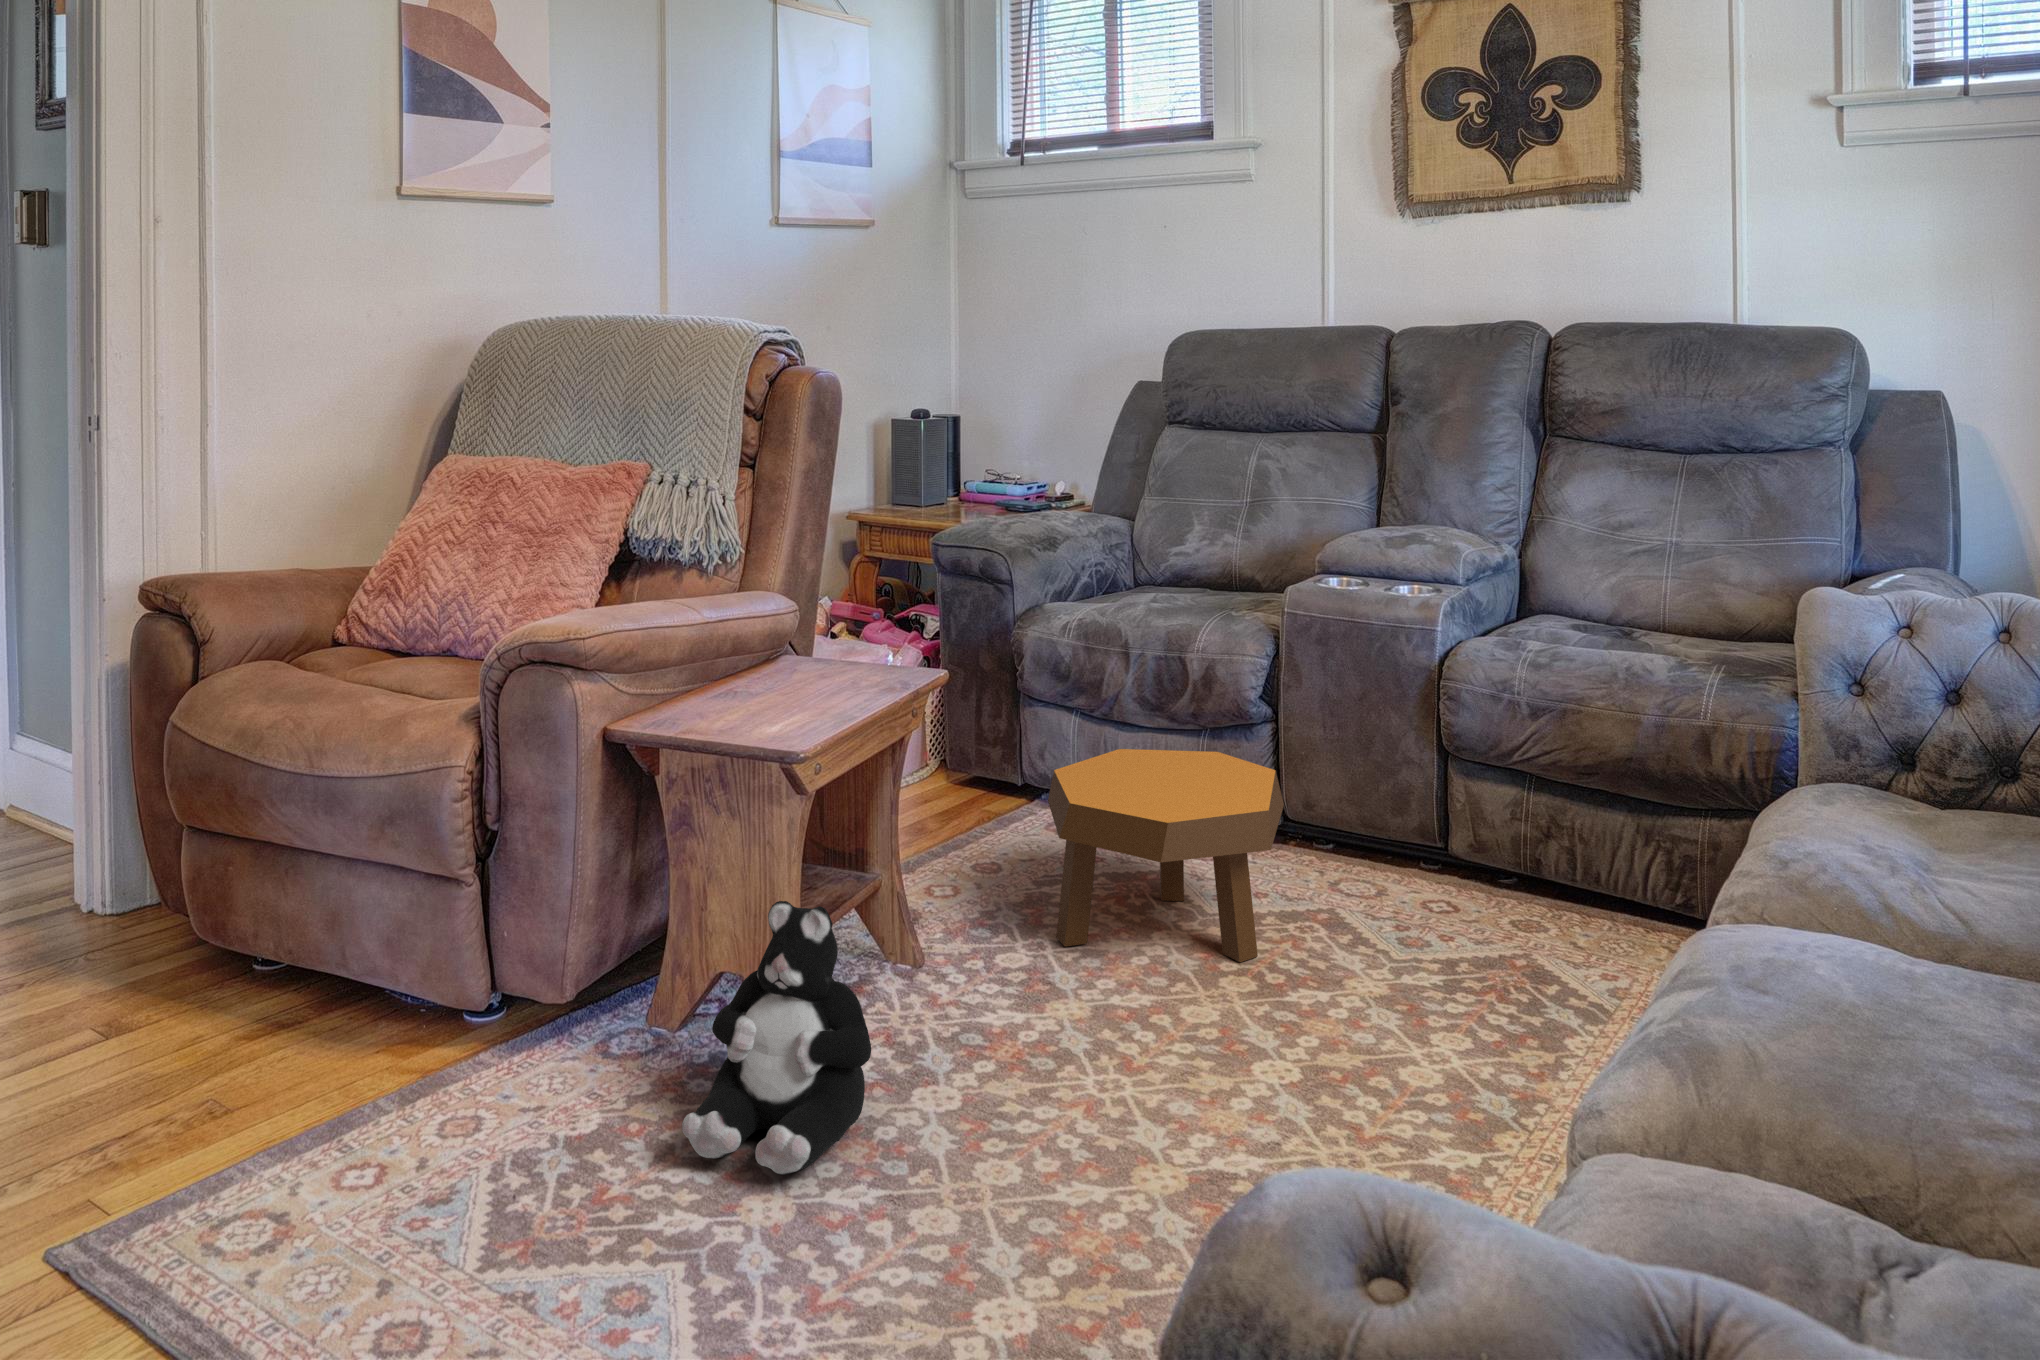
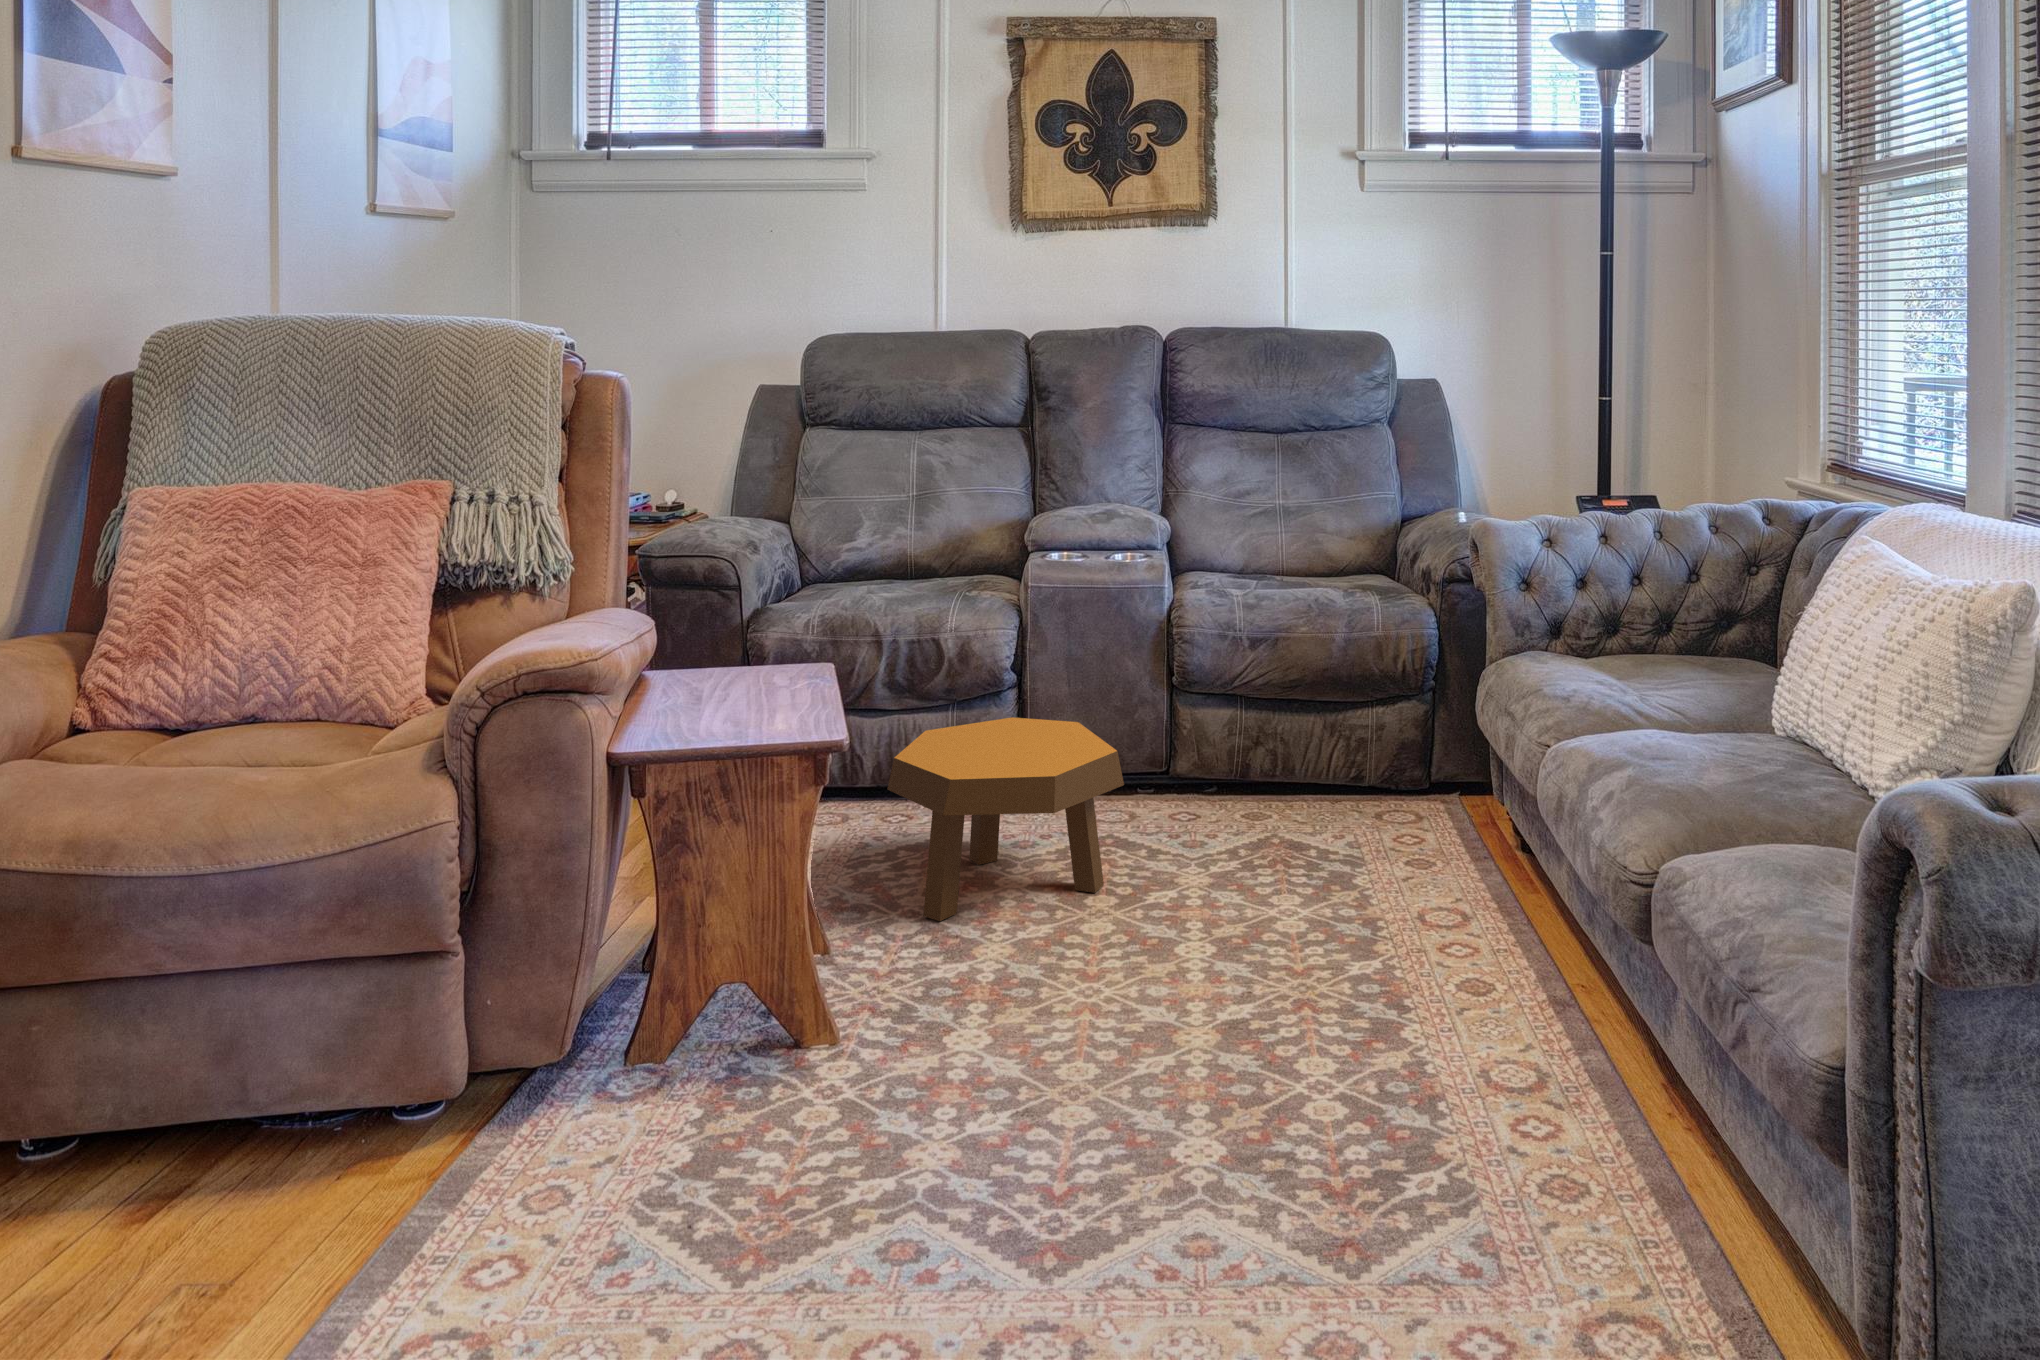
plush toy: present [682,901,871,1175] -> none [771,903,955,1185]

